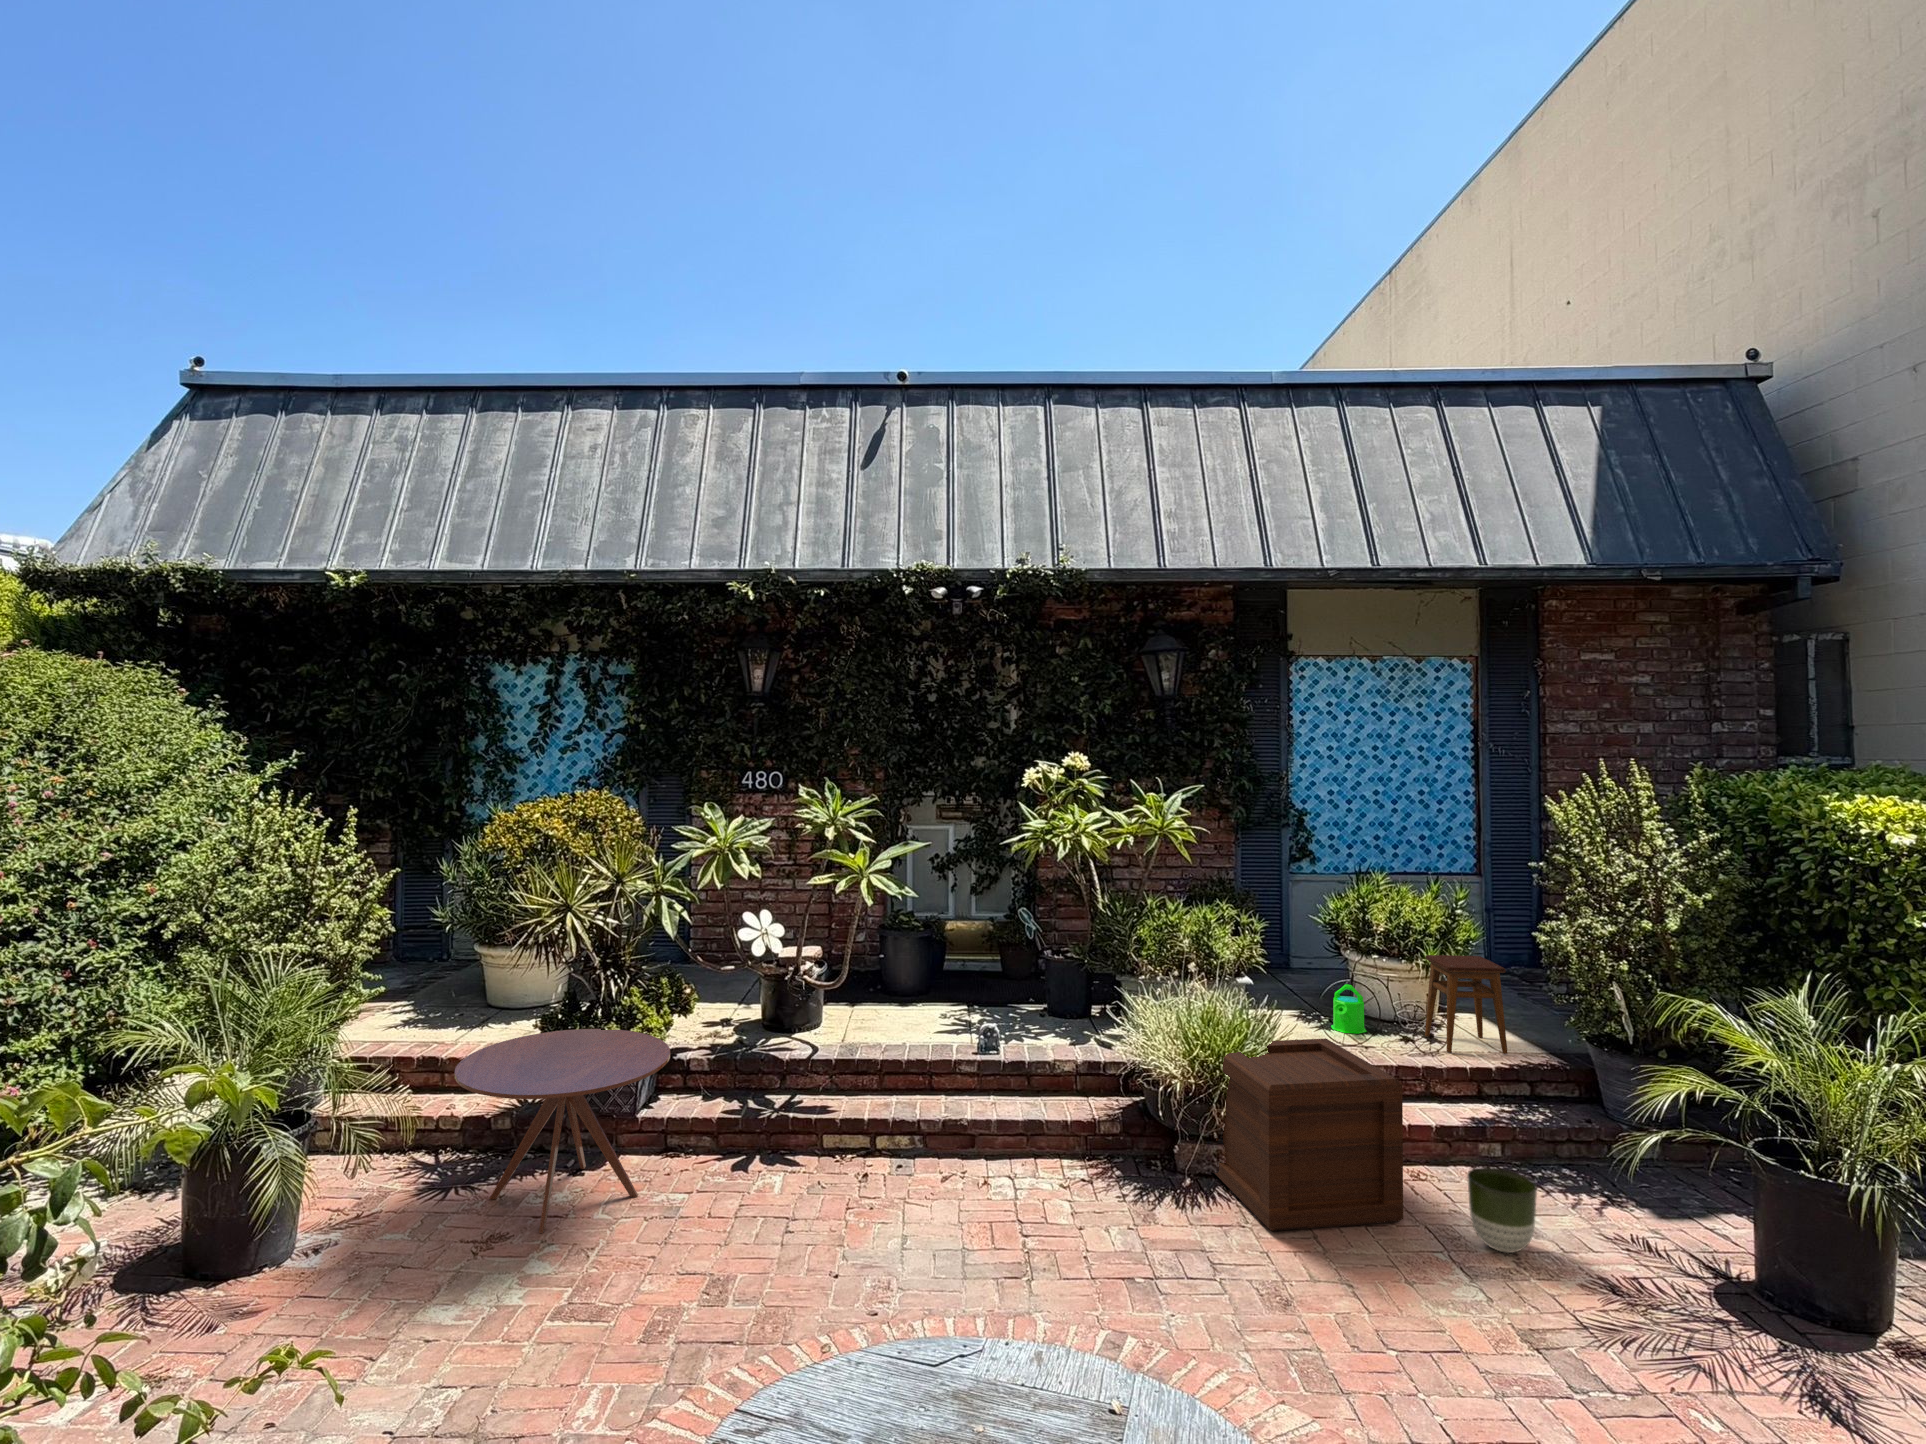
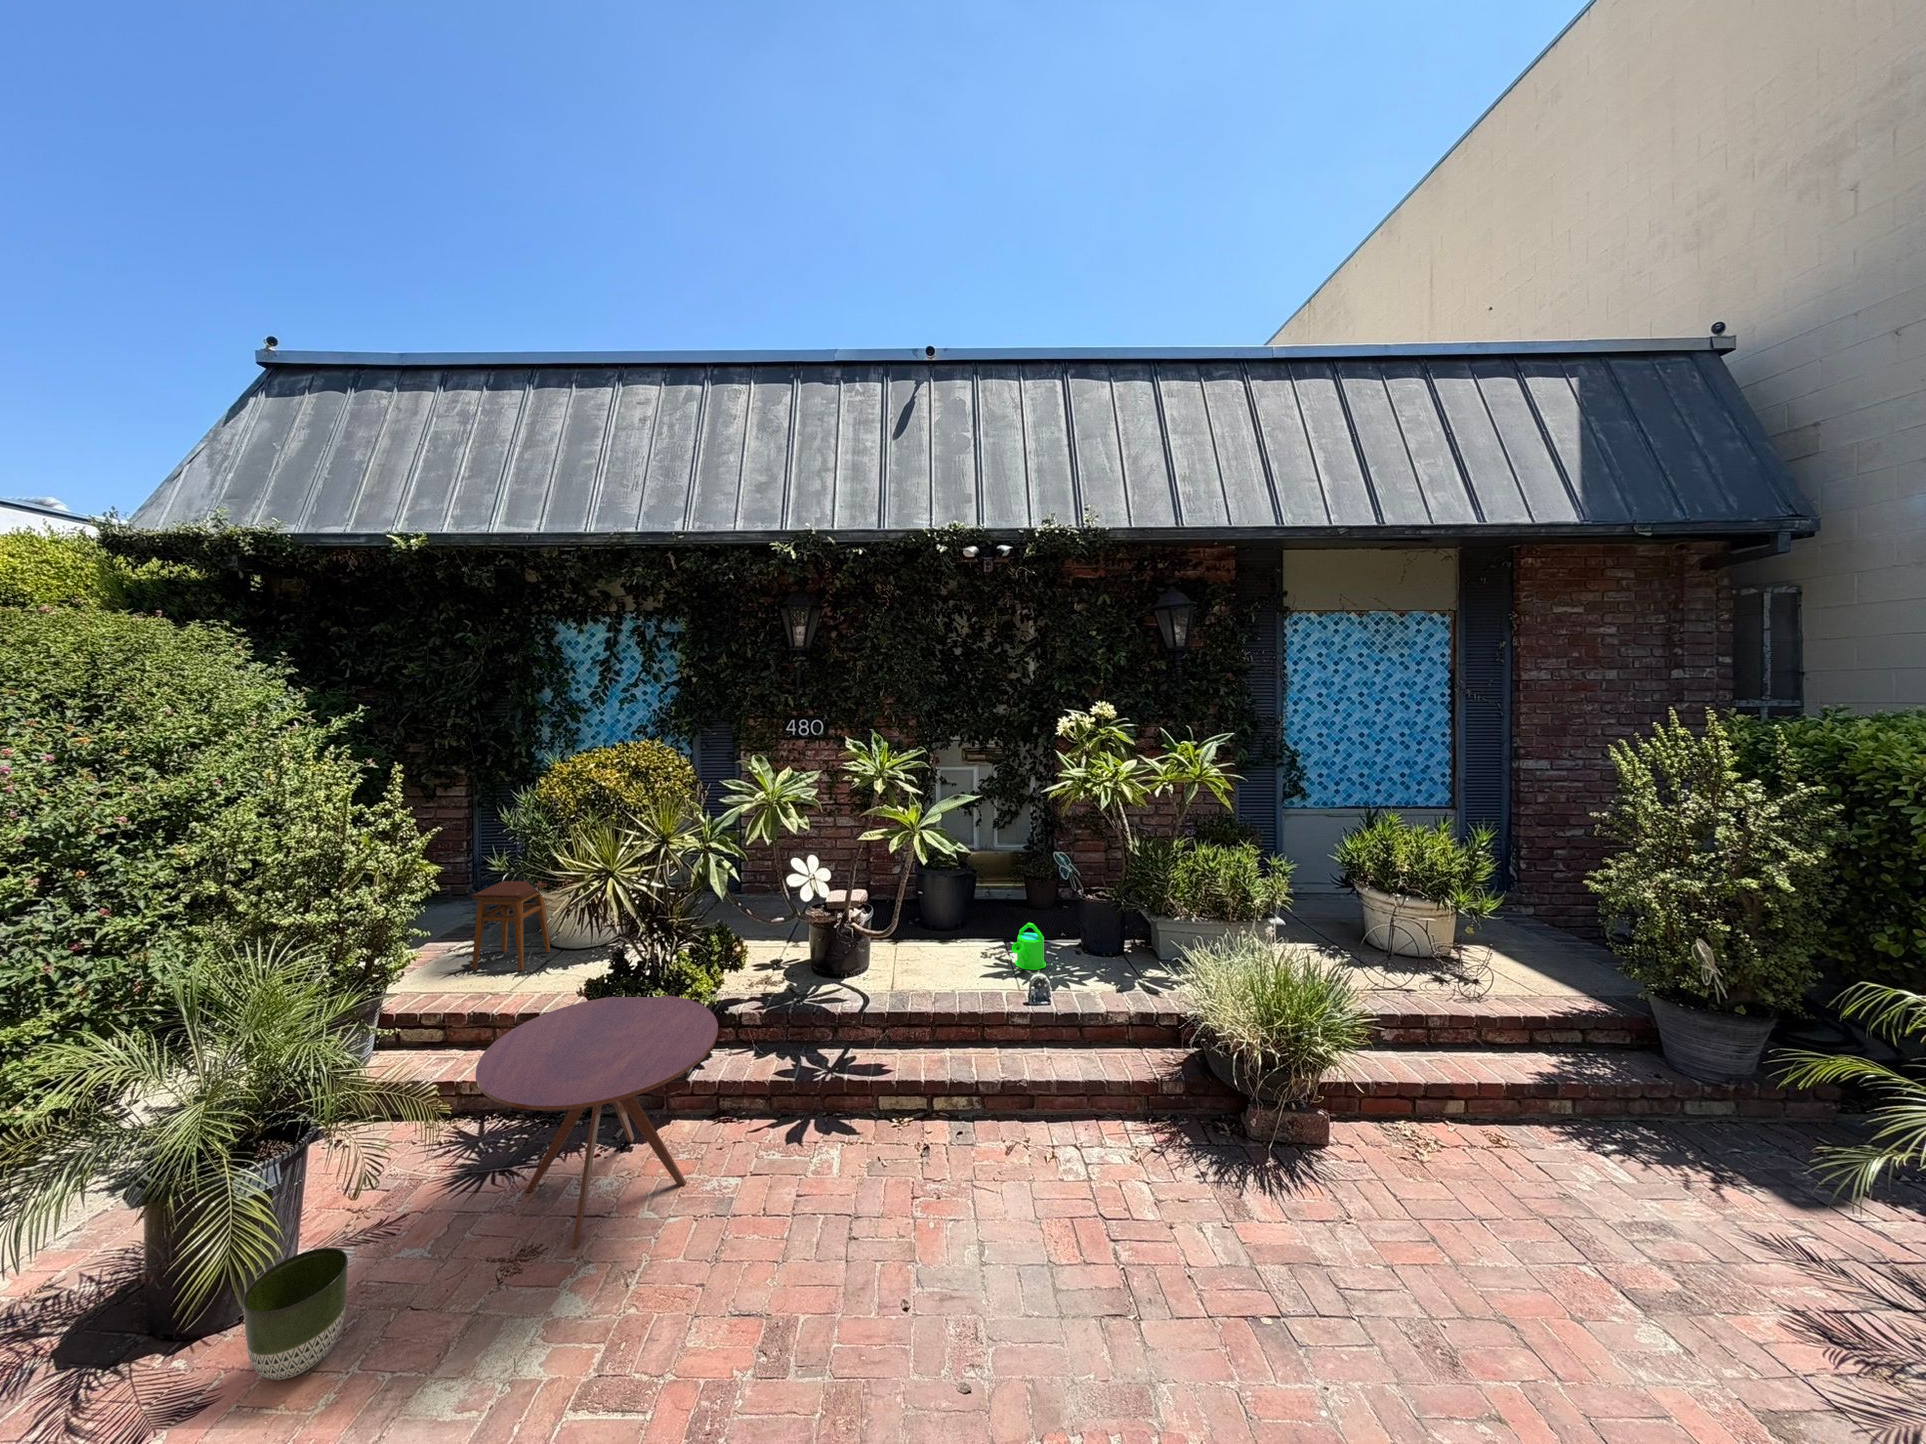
stool: present [1425,955,1508,1054] -> present [472,881,550,971]
watering can: present [1331,984,1367,1034] -> present [1012,923,1046,970]
wooden crate: present [1215,1038,1403,1231] -> none [1279,997,1521,1230]
planter: present [1467,1167,1537,1253] -> present [243,1248,348,1380]

